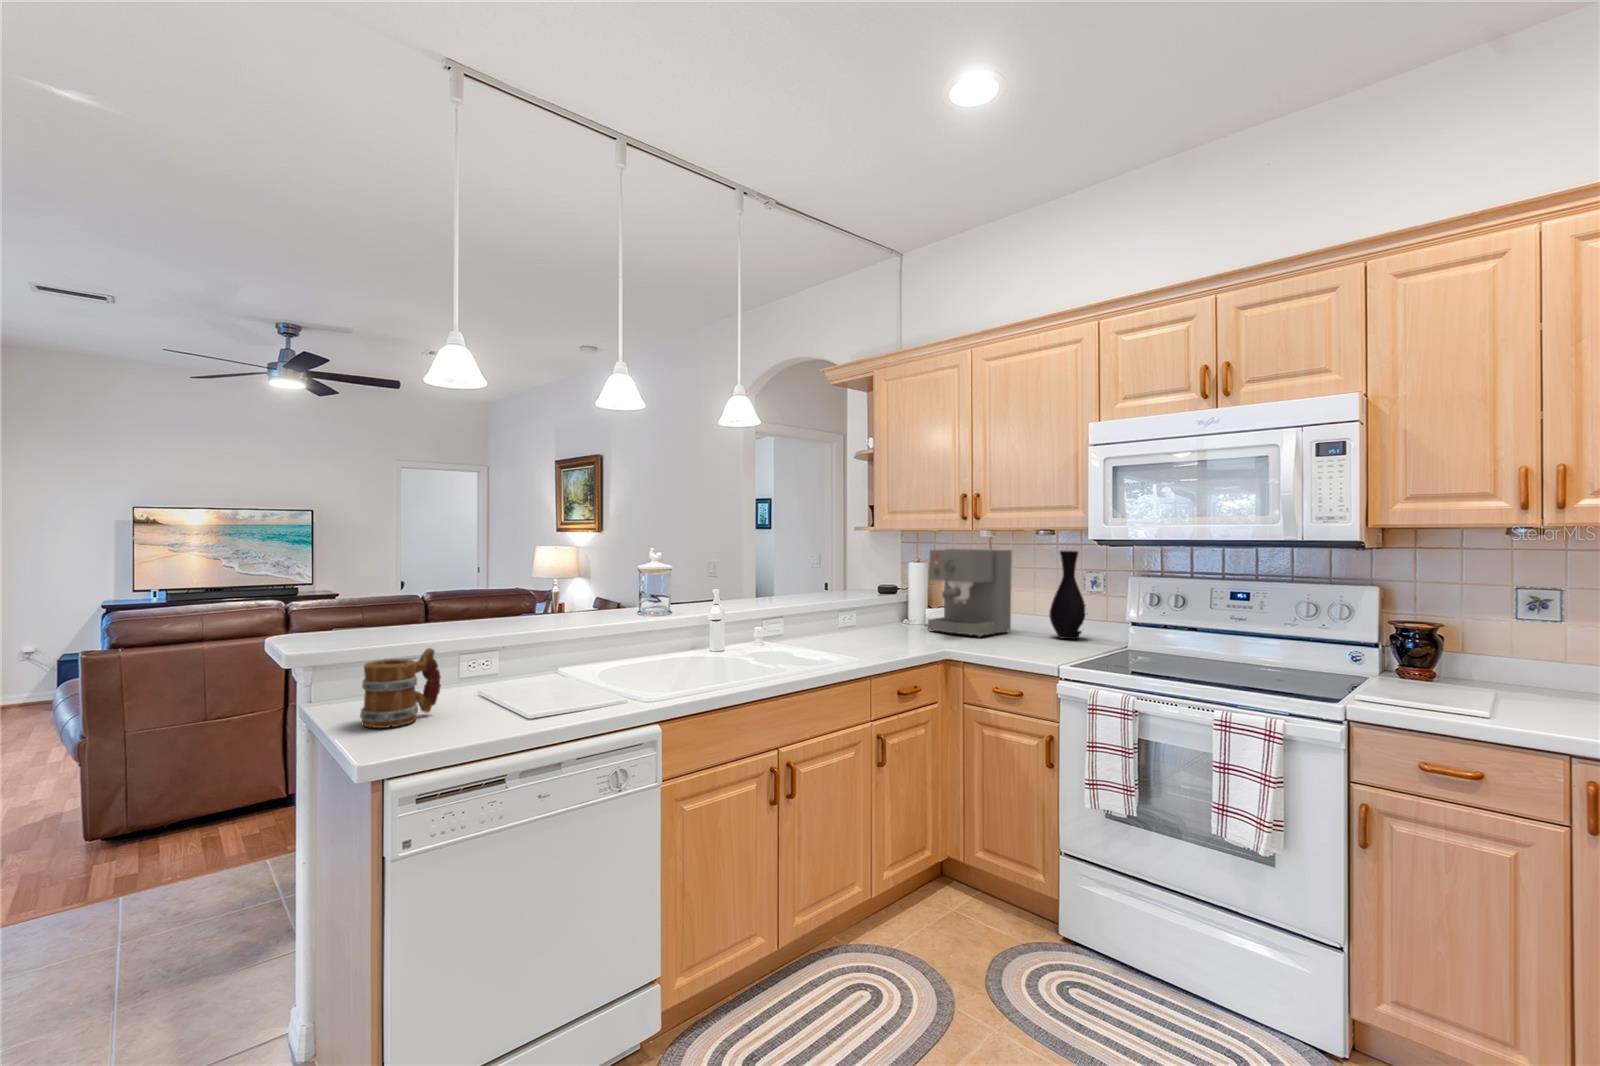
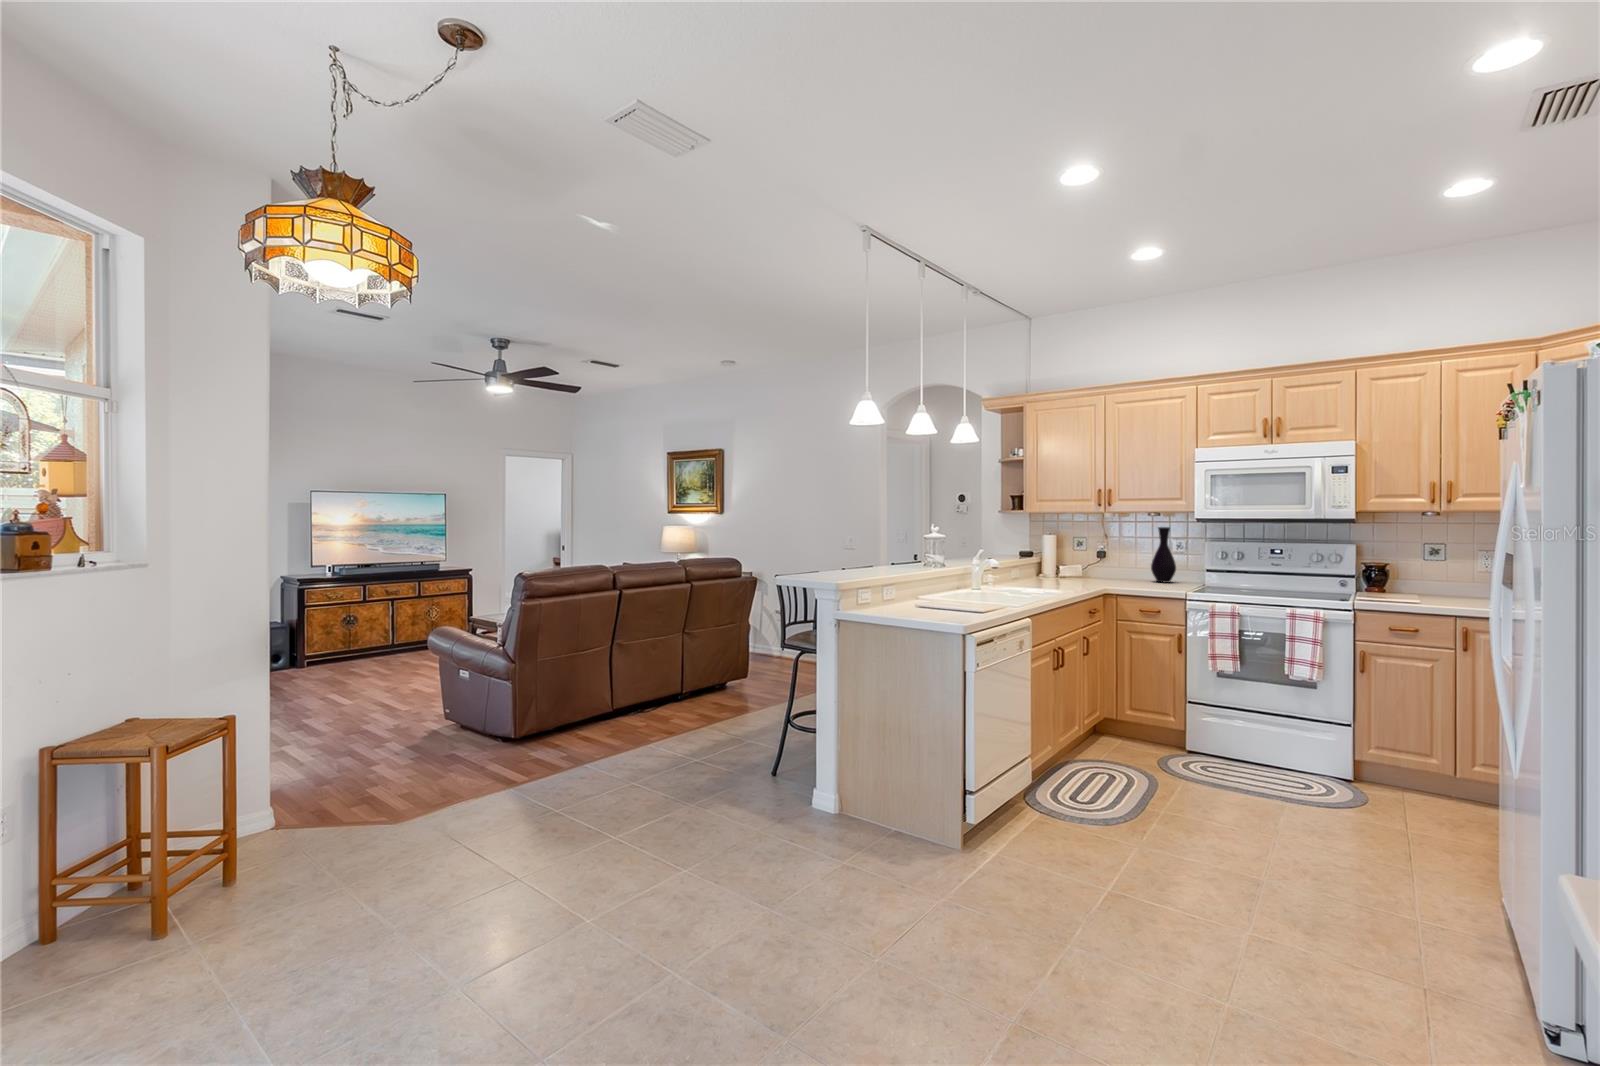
coffee maker: present [928,549,1012,637] -> none [1073,527,1125,583]
mug: present [360,648,441,728] -> none [915,581,942,619]

